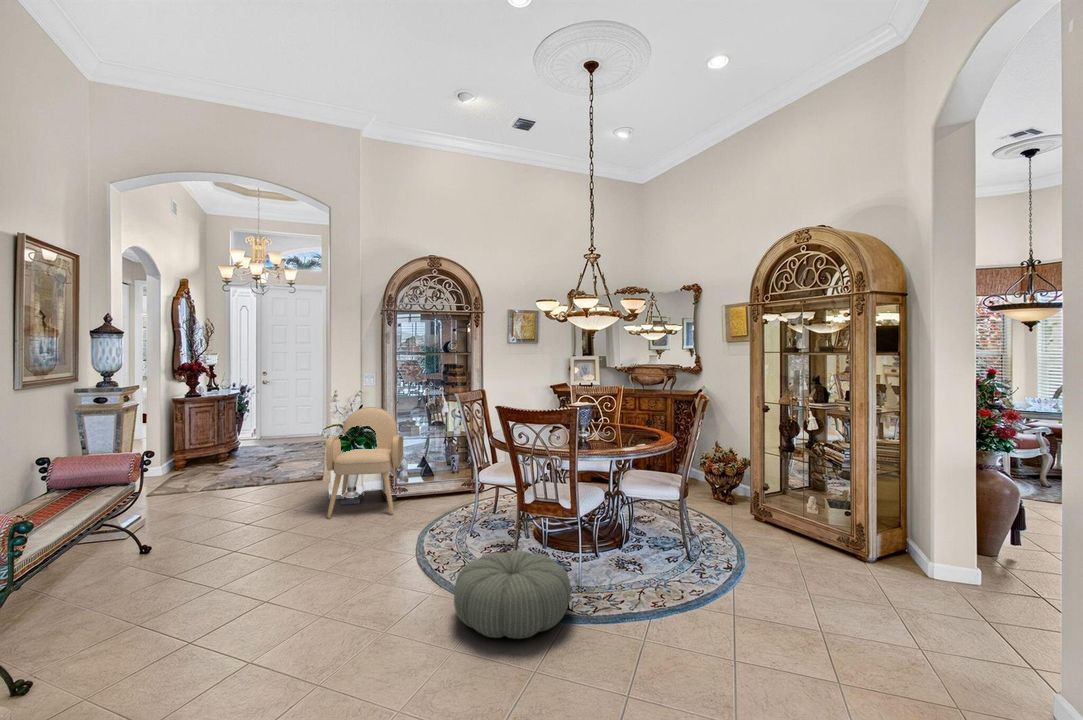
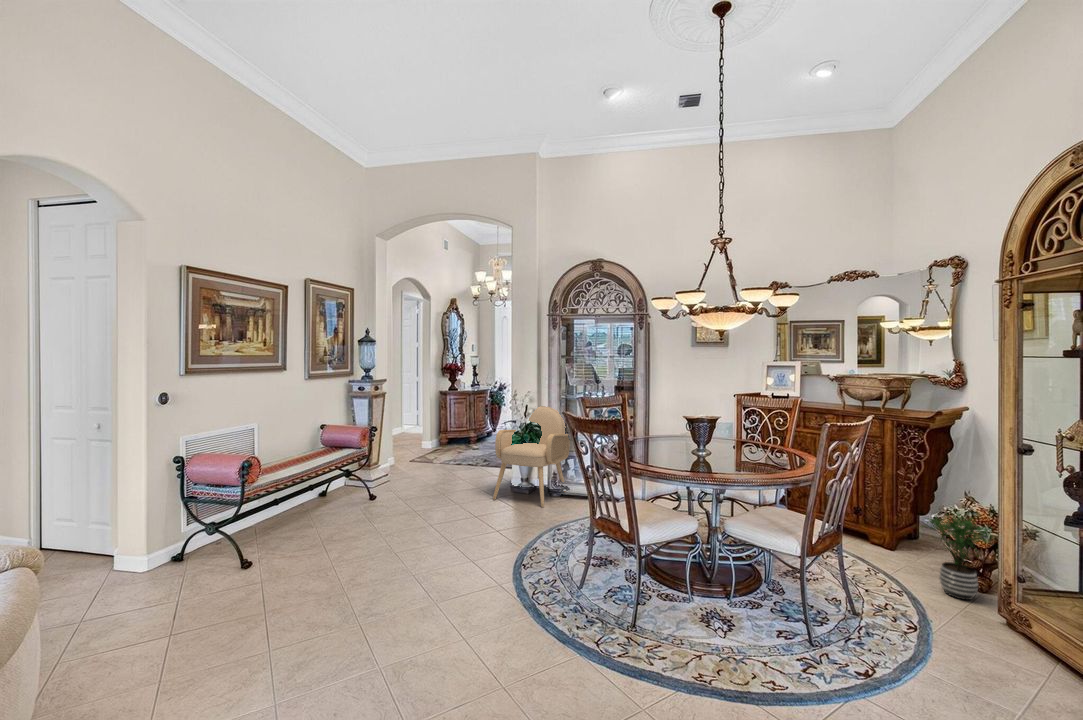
potted plant: none [704,456,745,513] -> present [922,515,989,600]
pouf: present [454,550,571,639] -> none [476,564,603,667]

